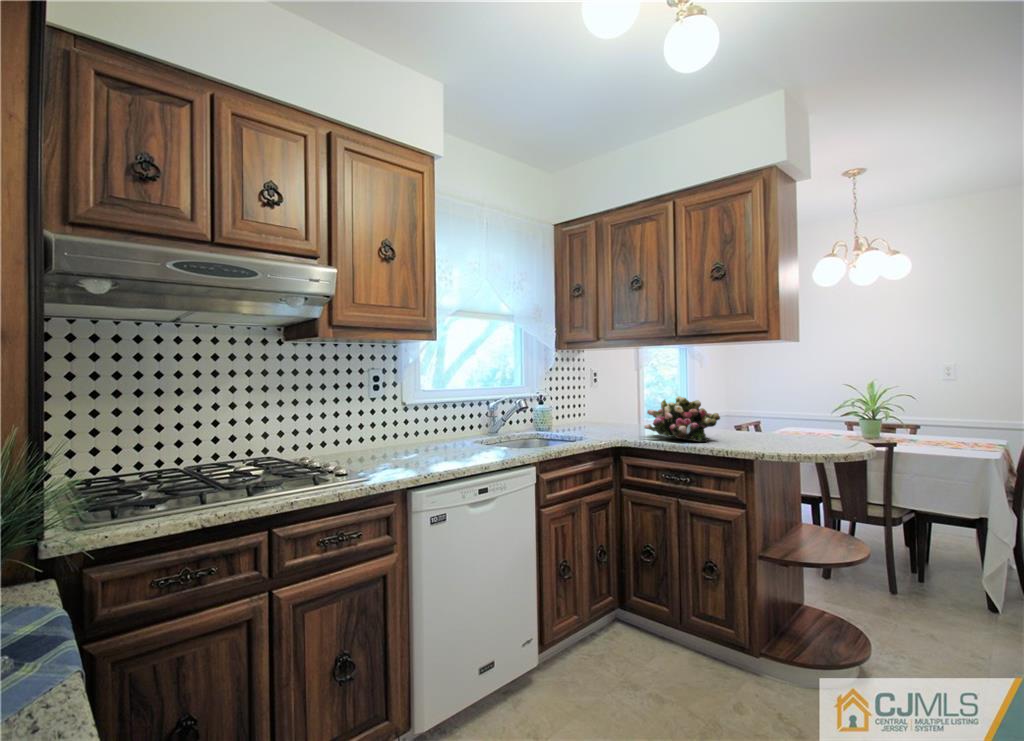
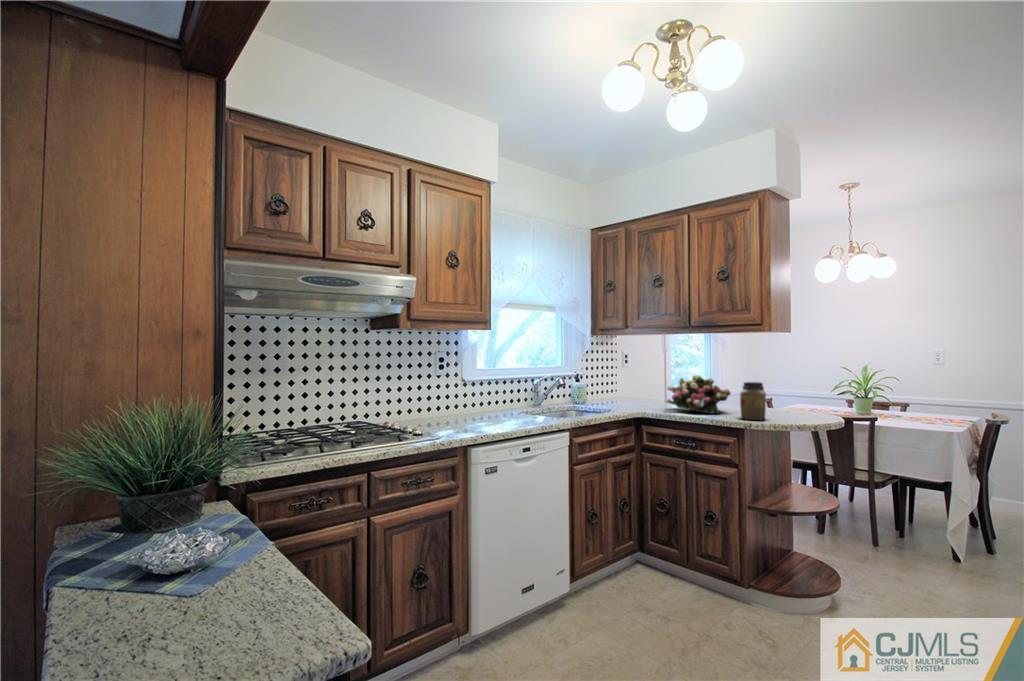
jar: none [734,405,762,450] -> present [740,382,766,420]

